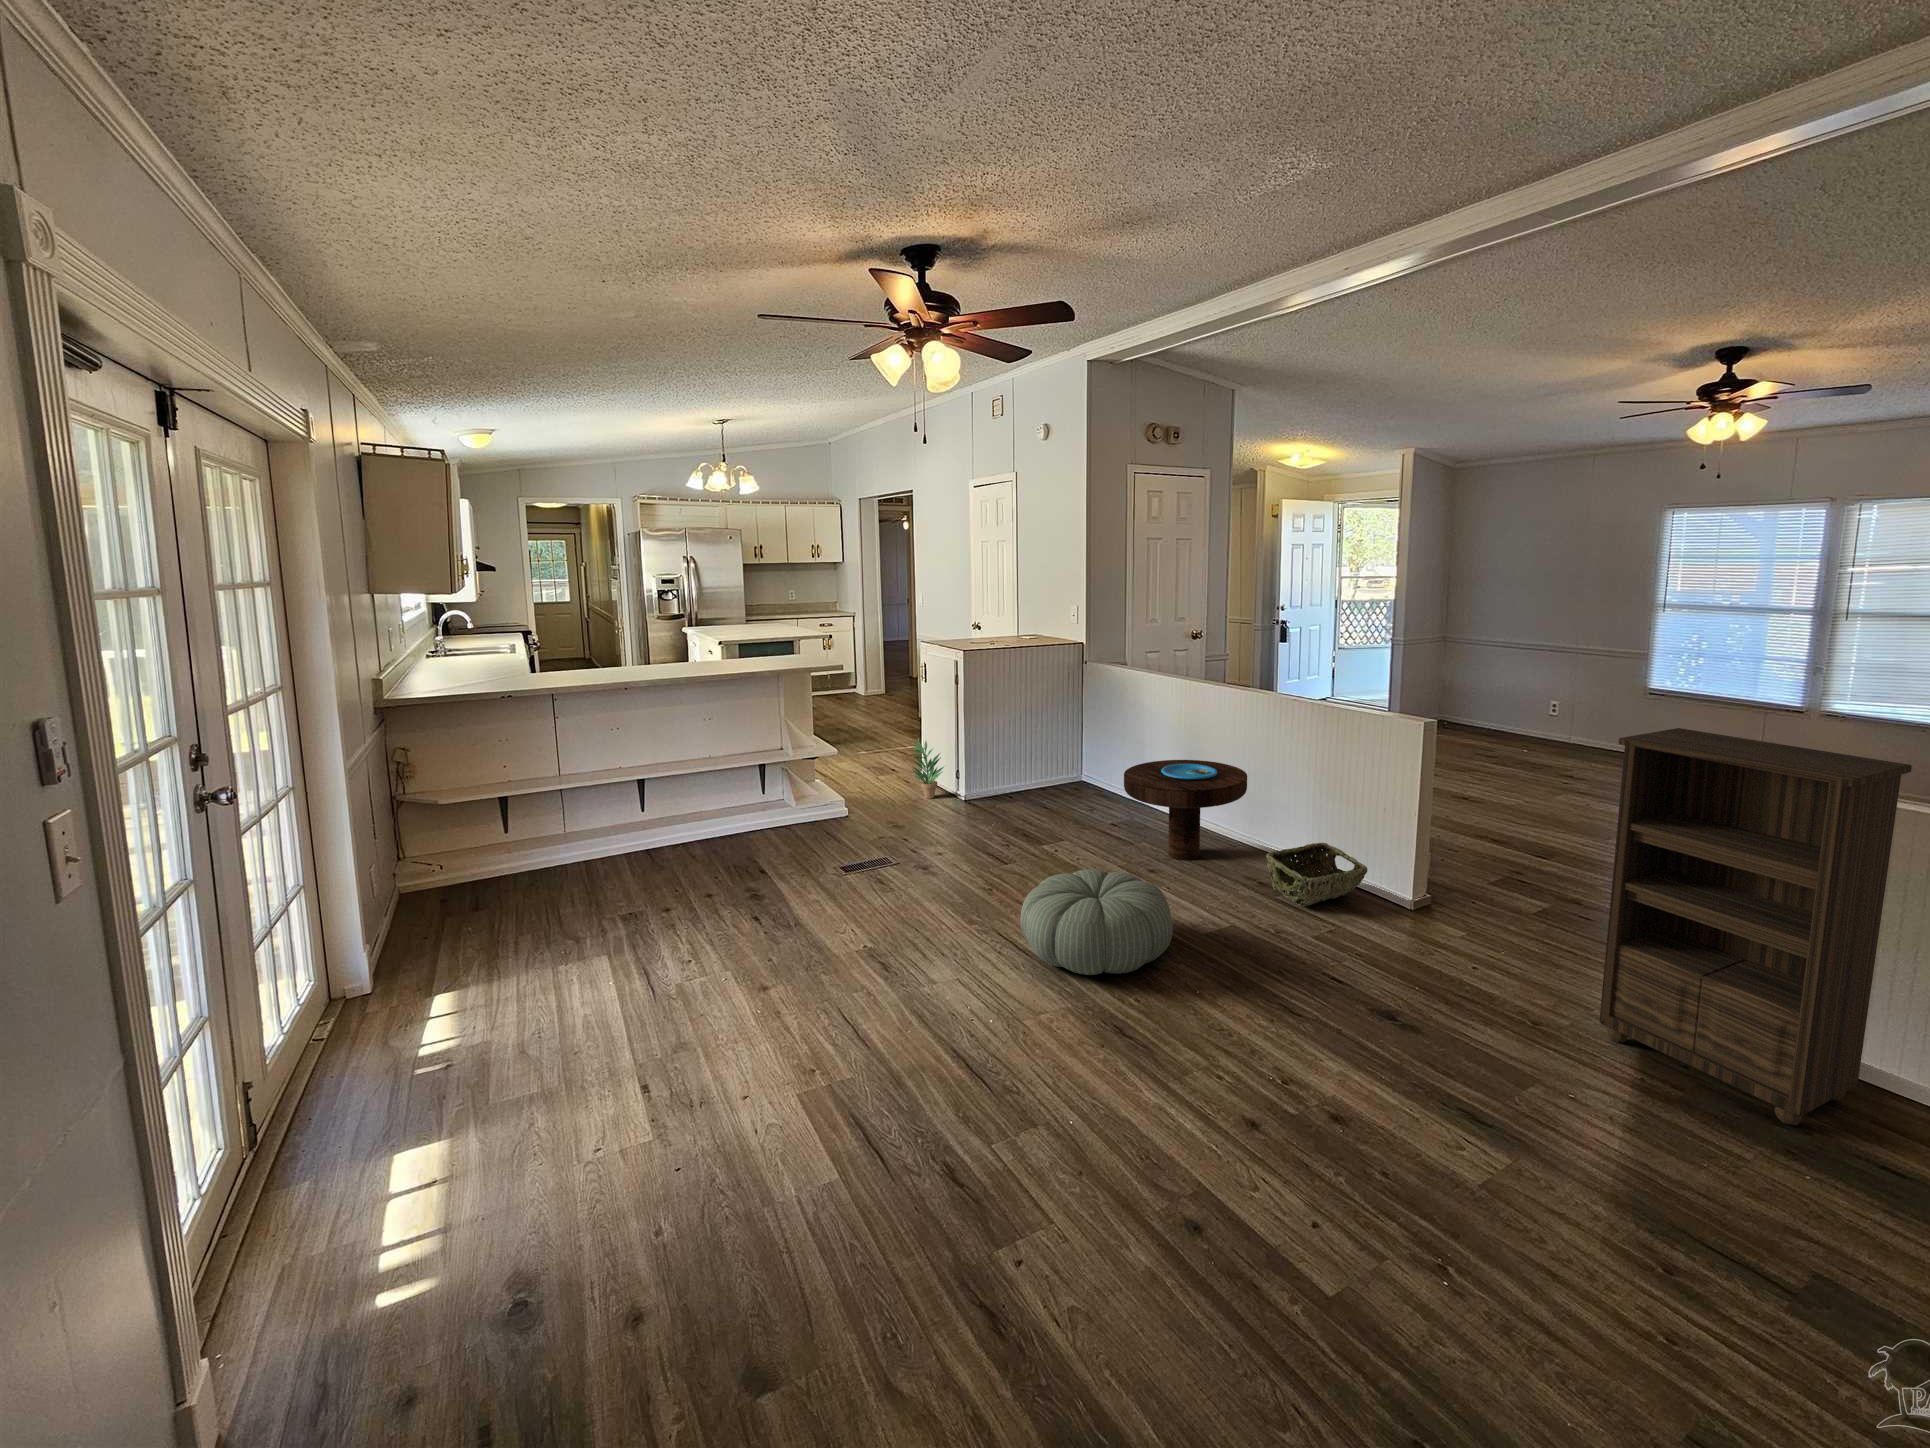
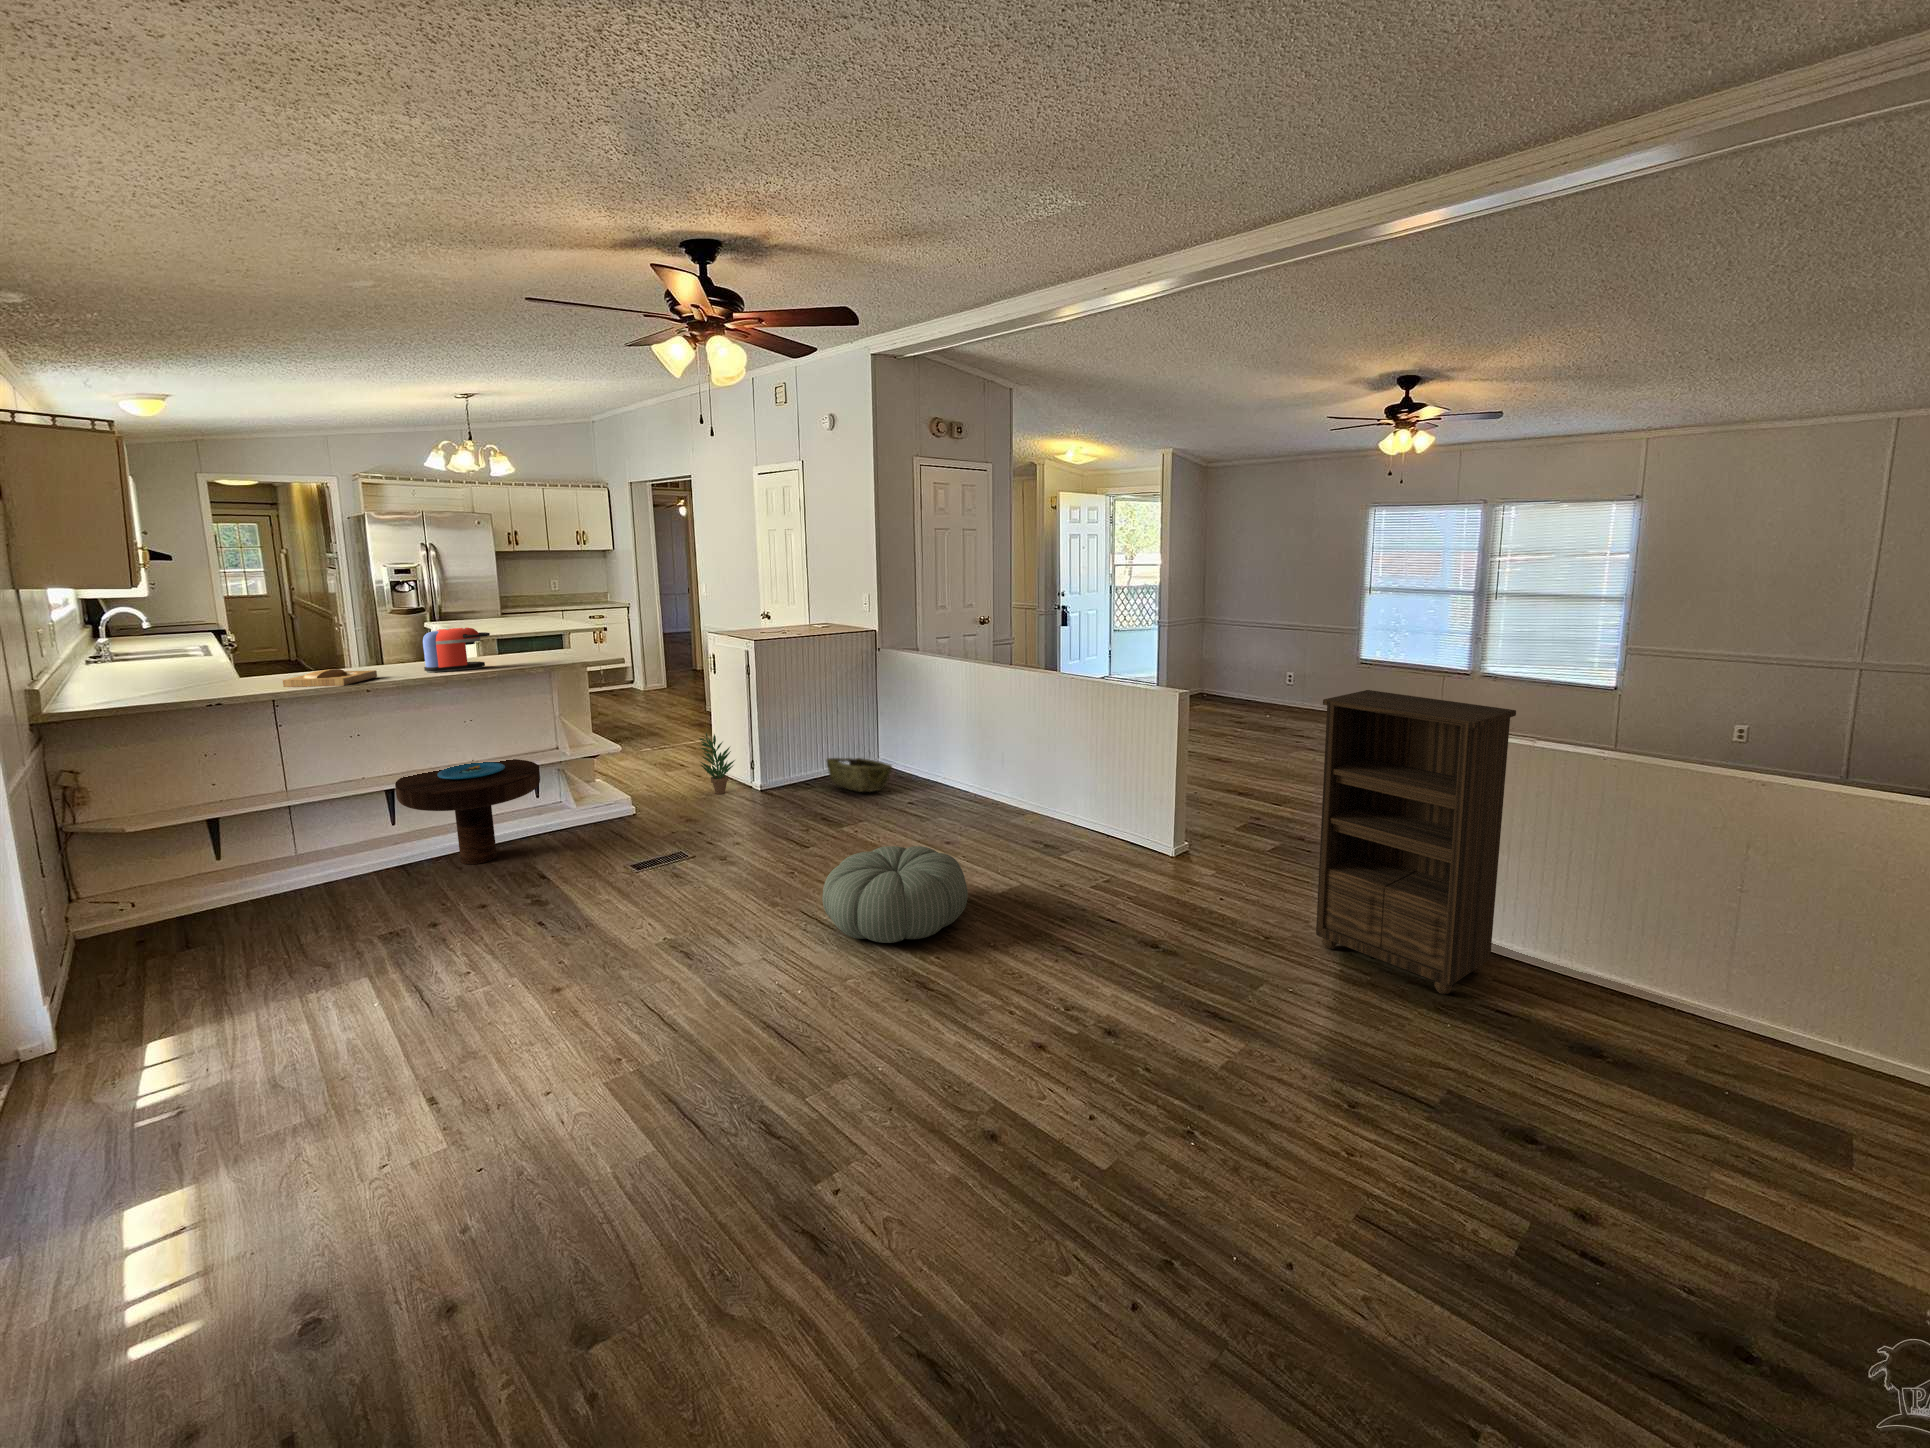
coffee maker: none [673,632,730,673] -> present [423,628,490,673]
tray: none [560,668,635,683] -> present [283,669,377,687]
side table: present [1124,760,1247,860] -> present [395,759,540,864]
woven basket: present [1266,843,1367,907] -> present [827,758,892,792]

